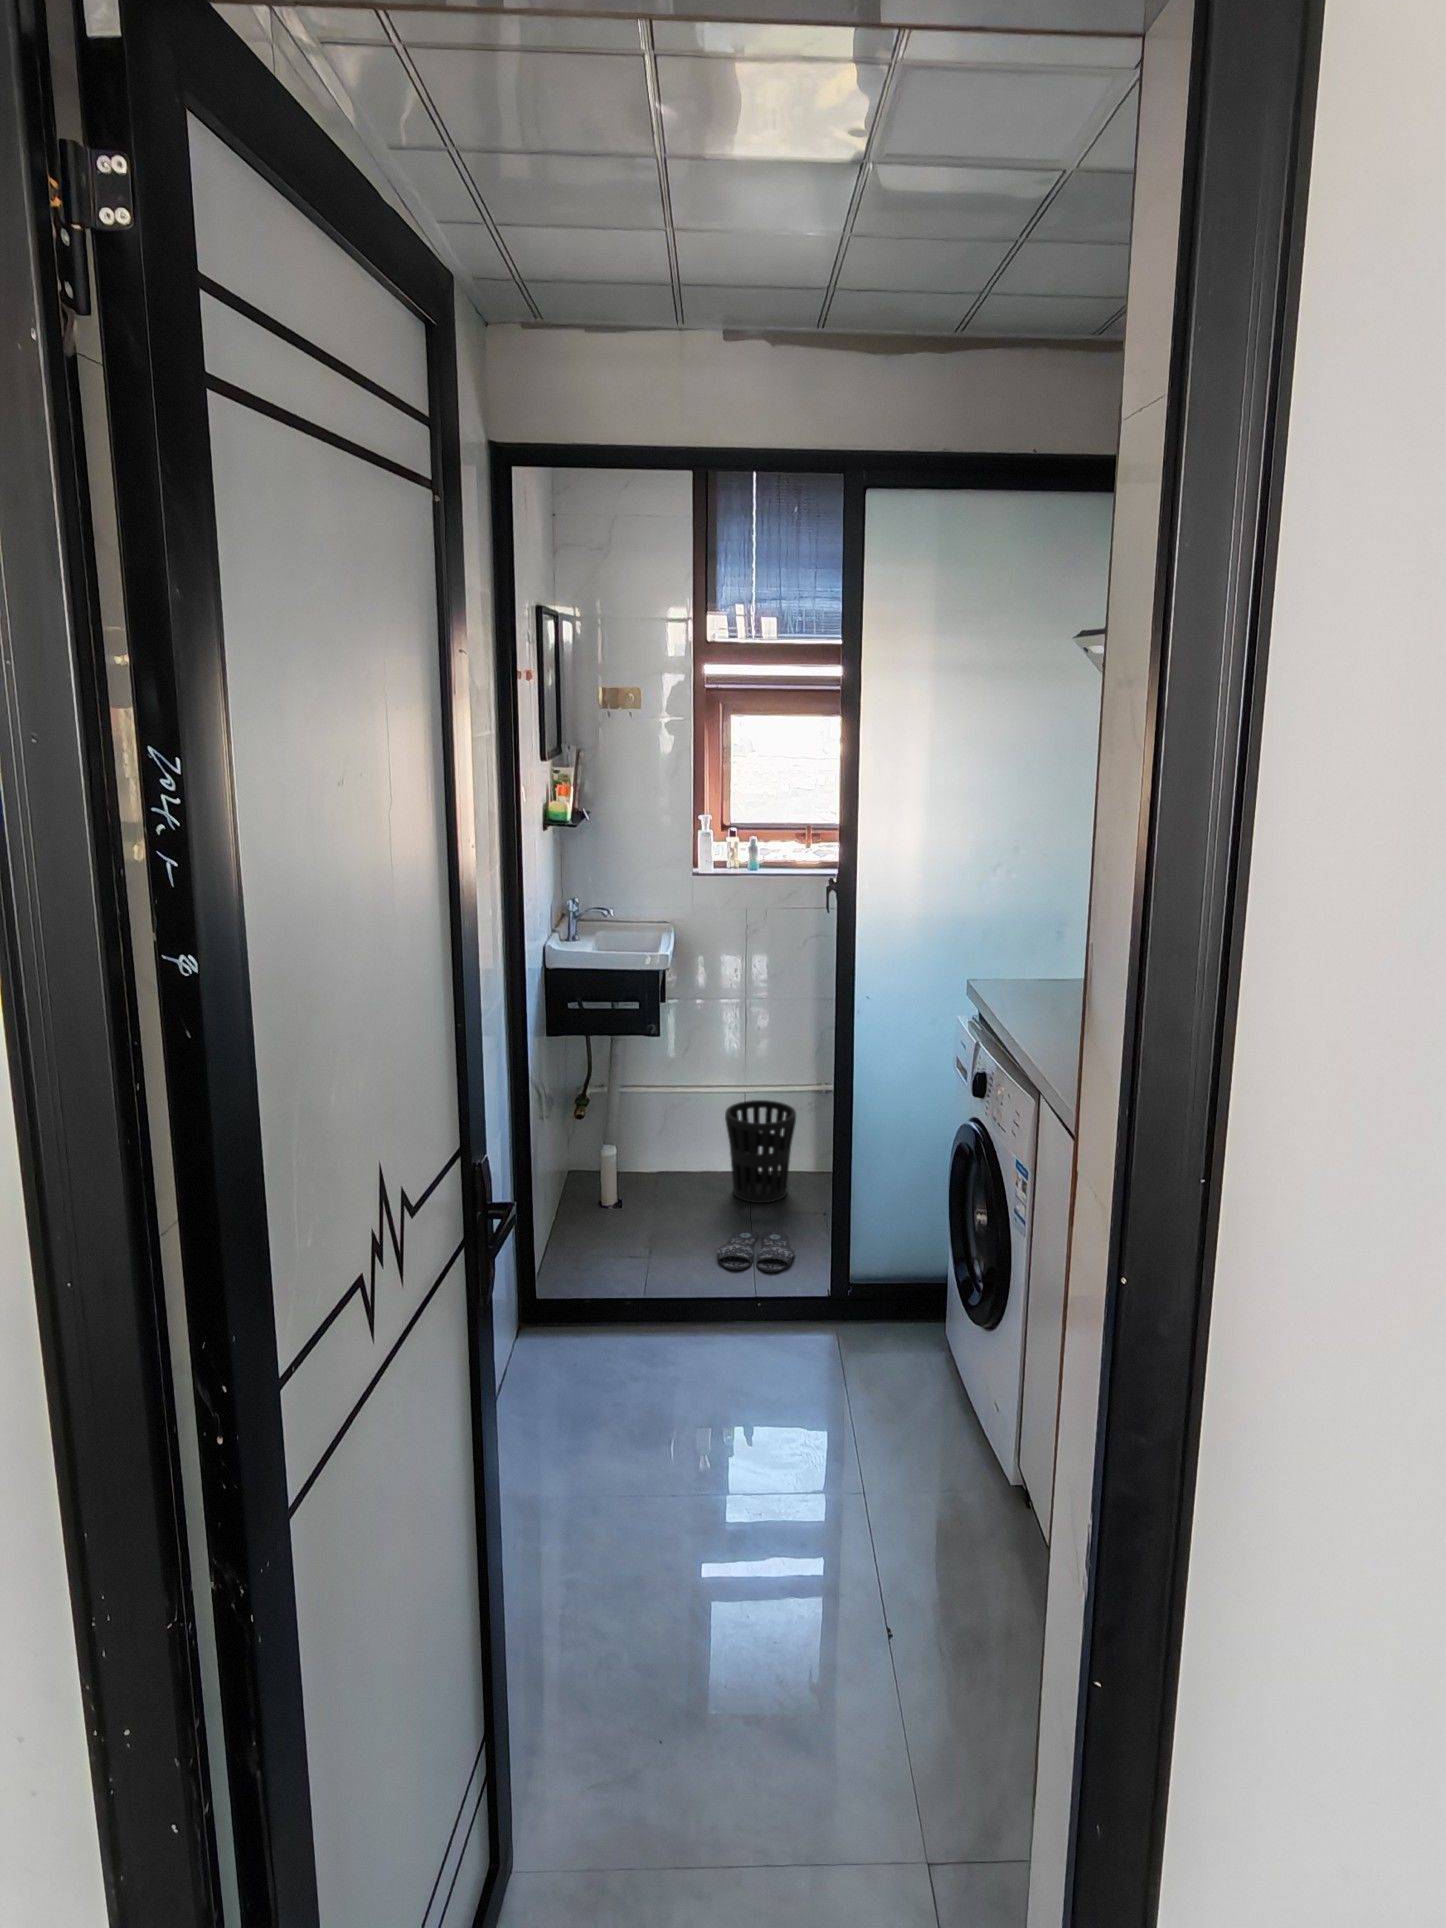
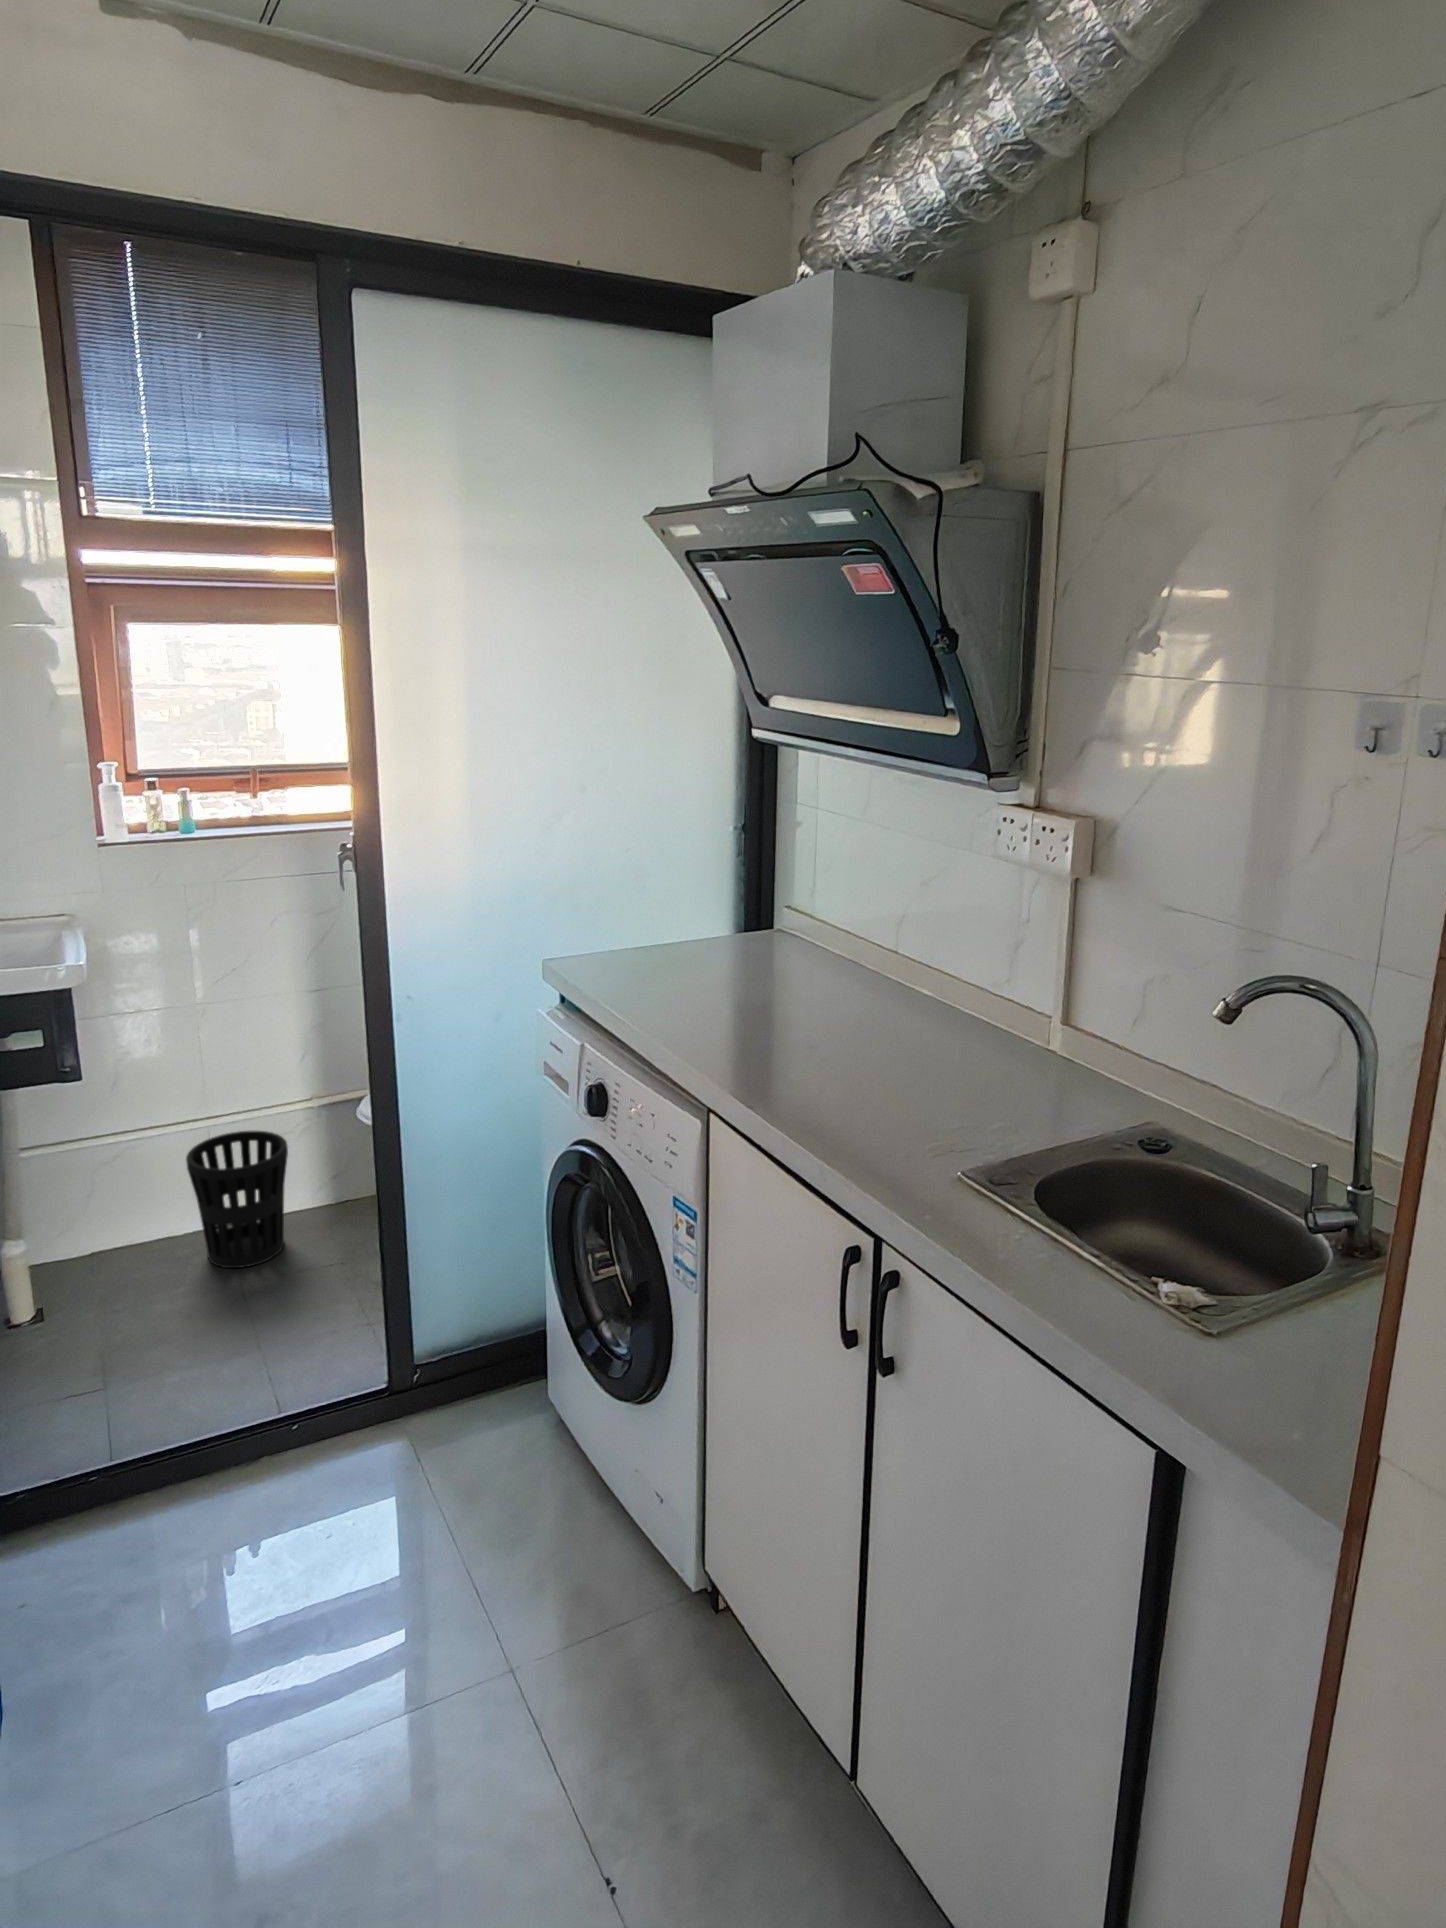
slippers: present [717,1230,795,1272] -> none [210,1302,320,1377]

